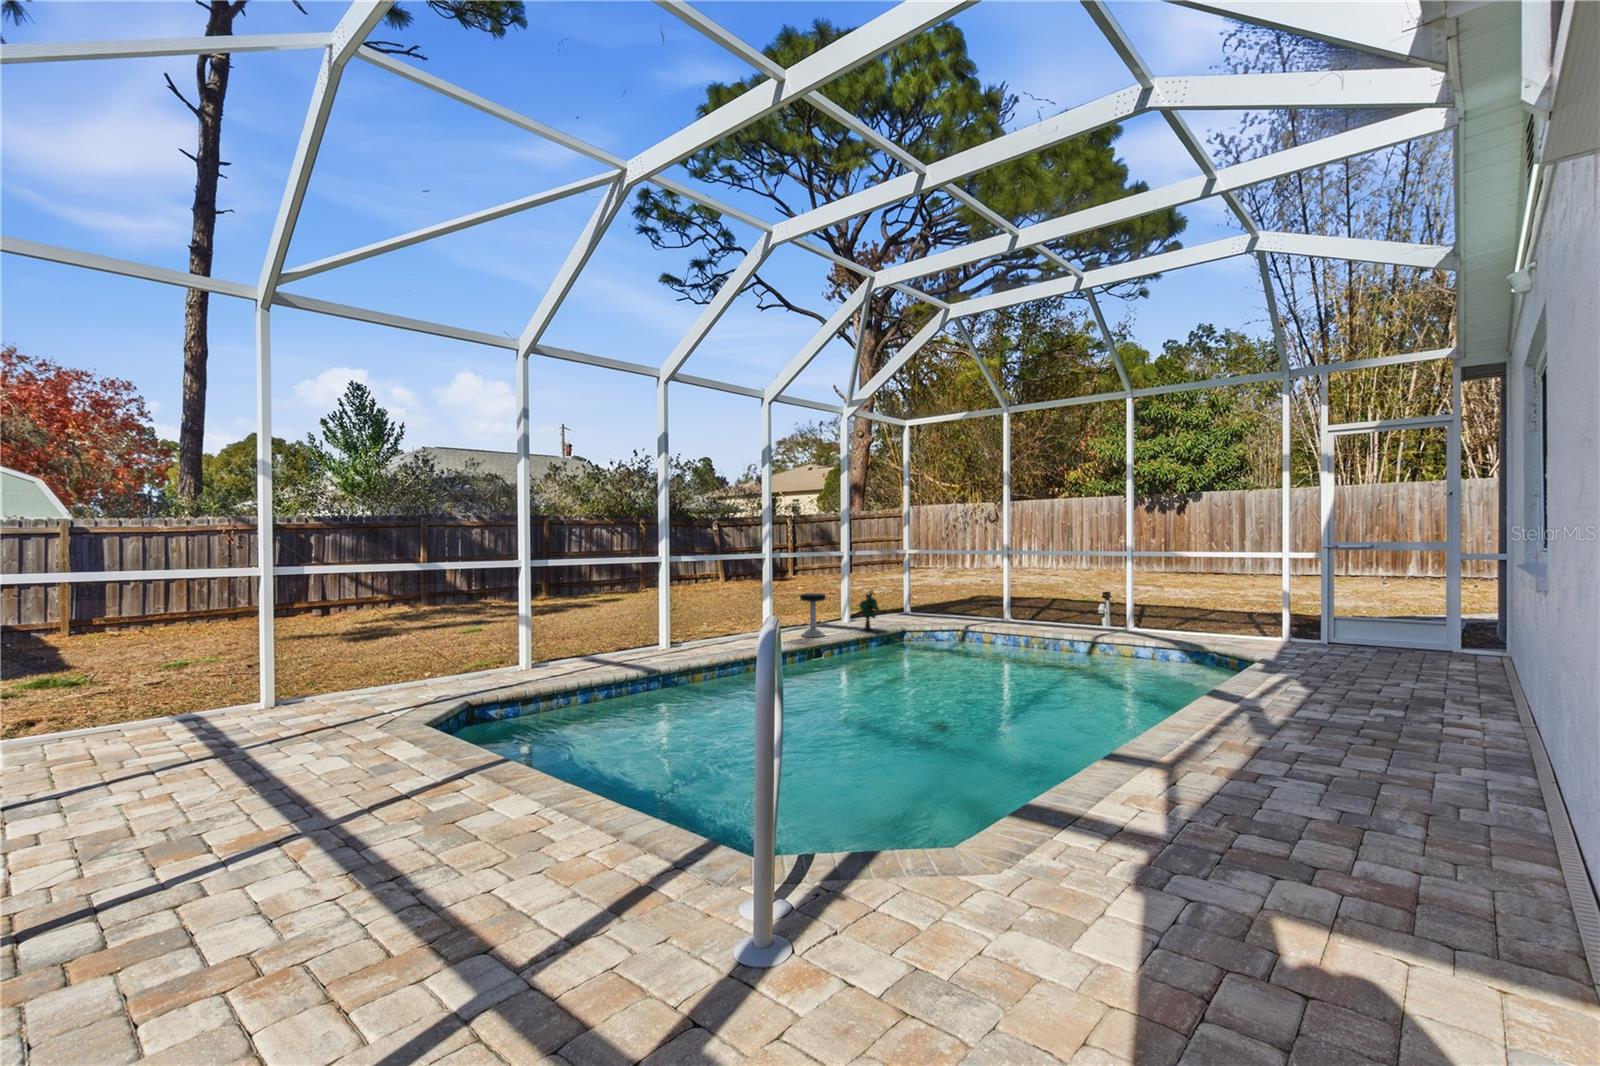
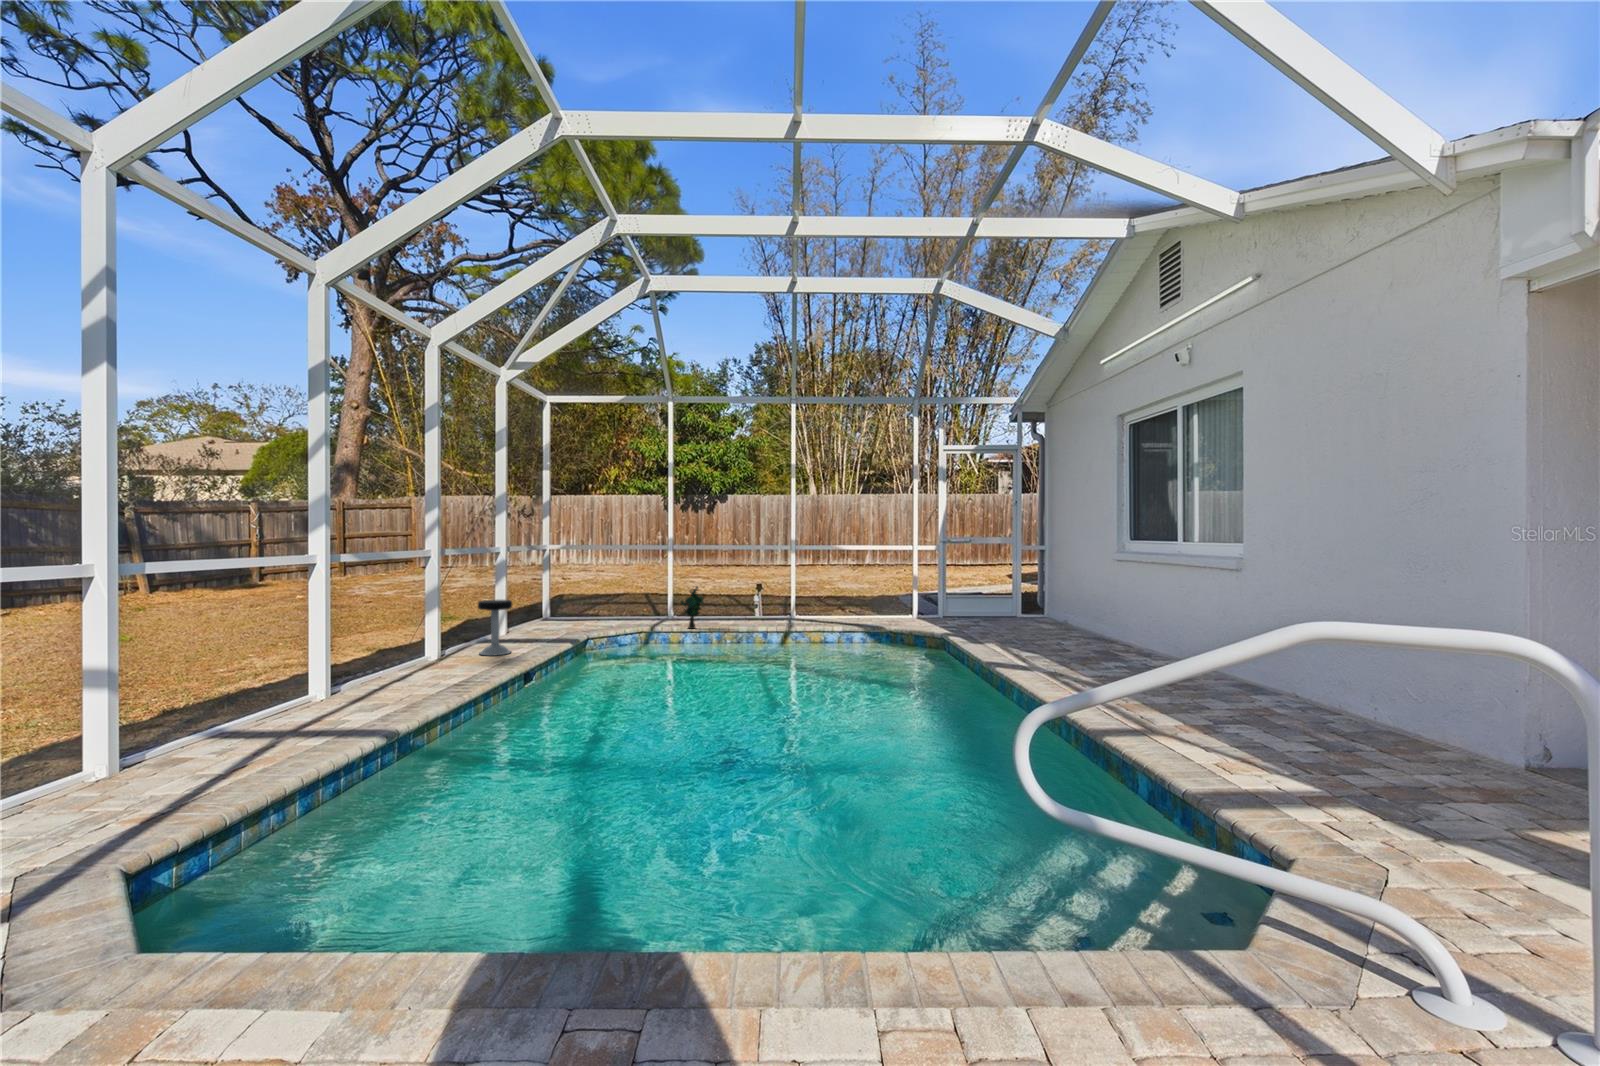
decorative plant: present [859,591,879,630] -> present [681,586,703,629]

